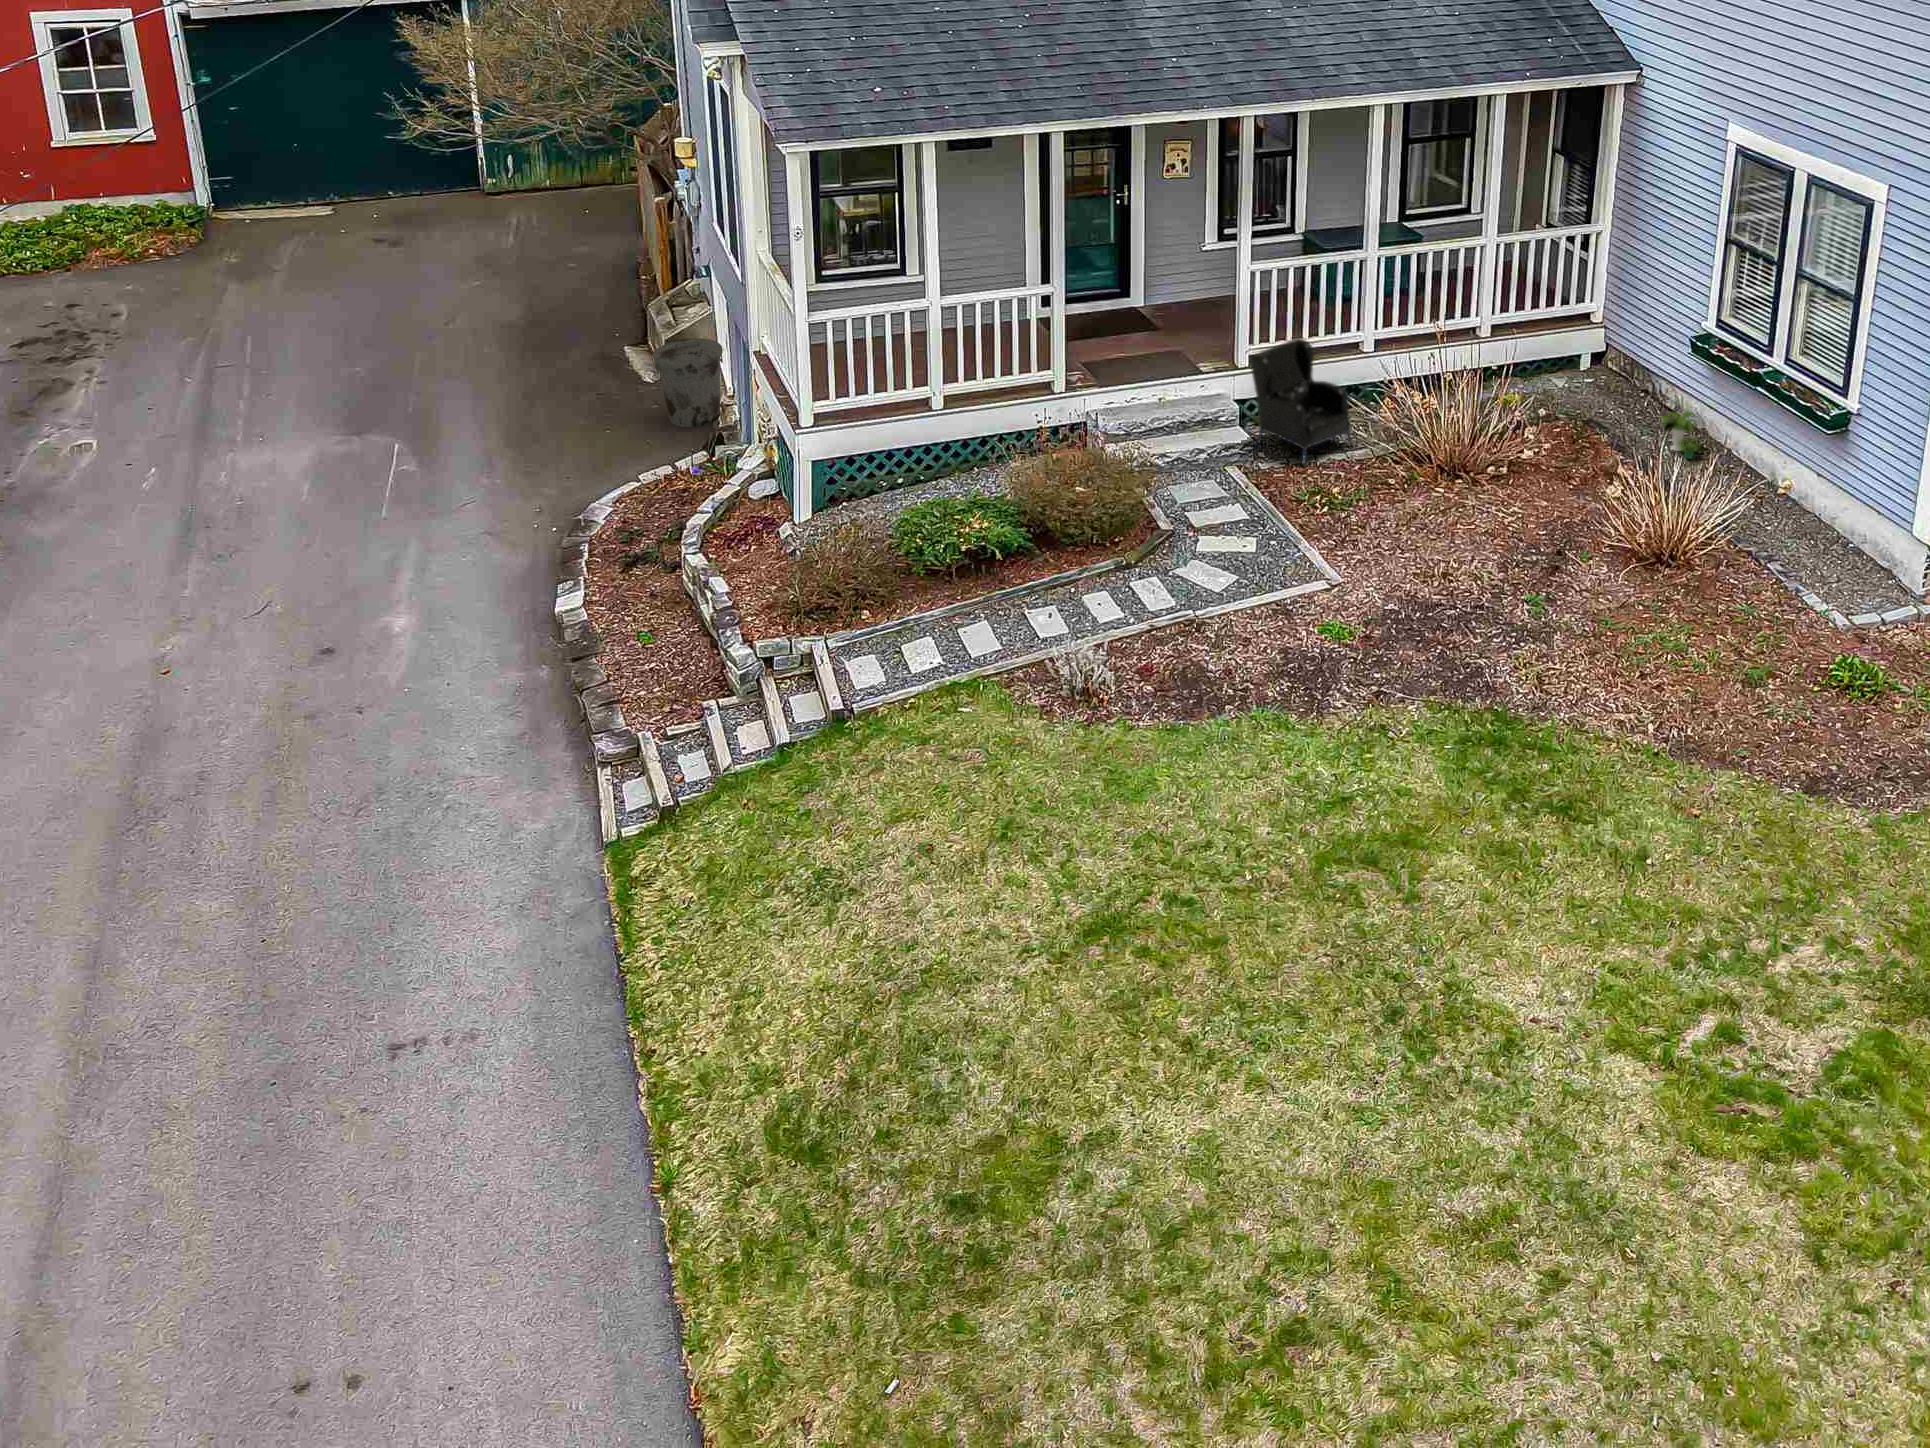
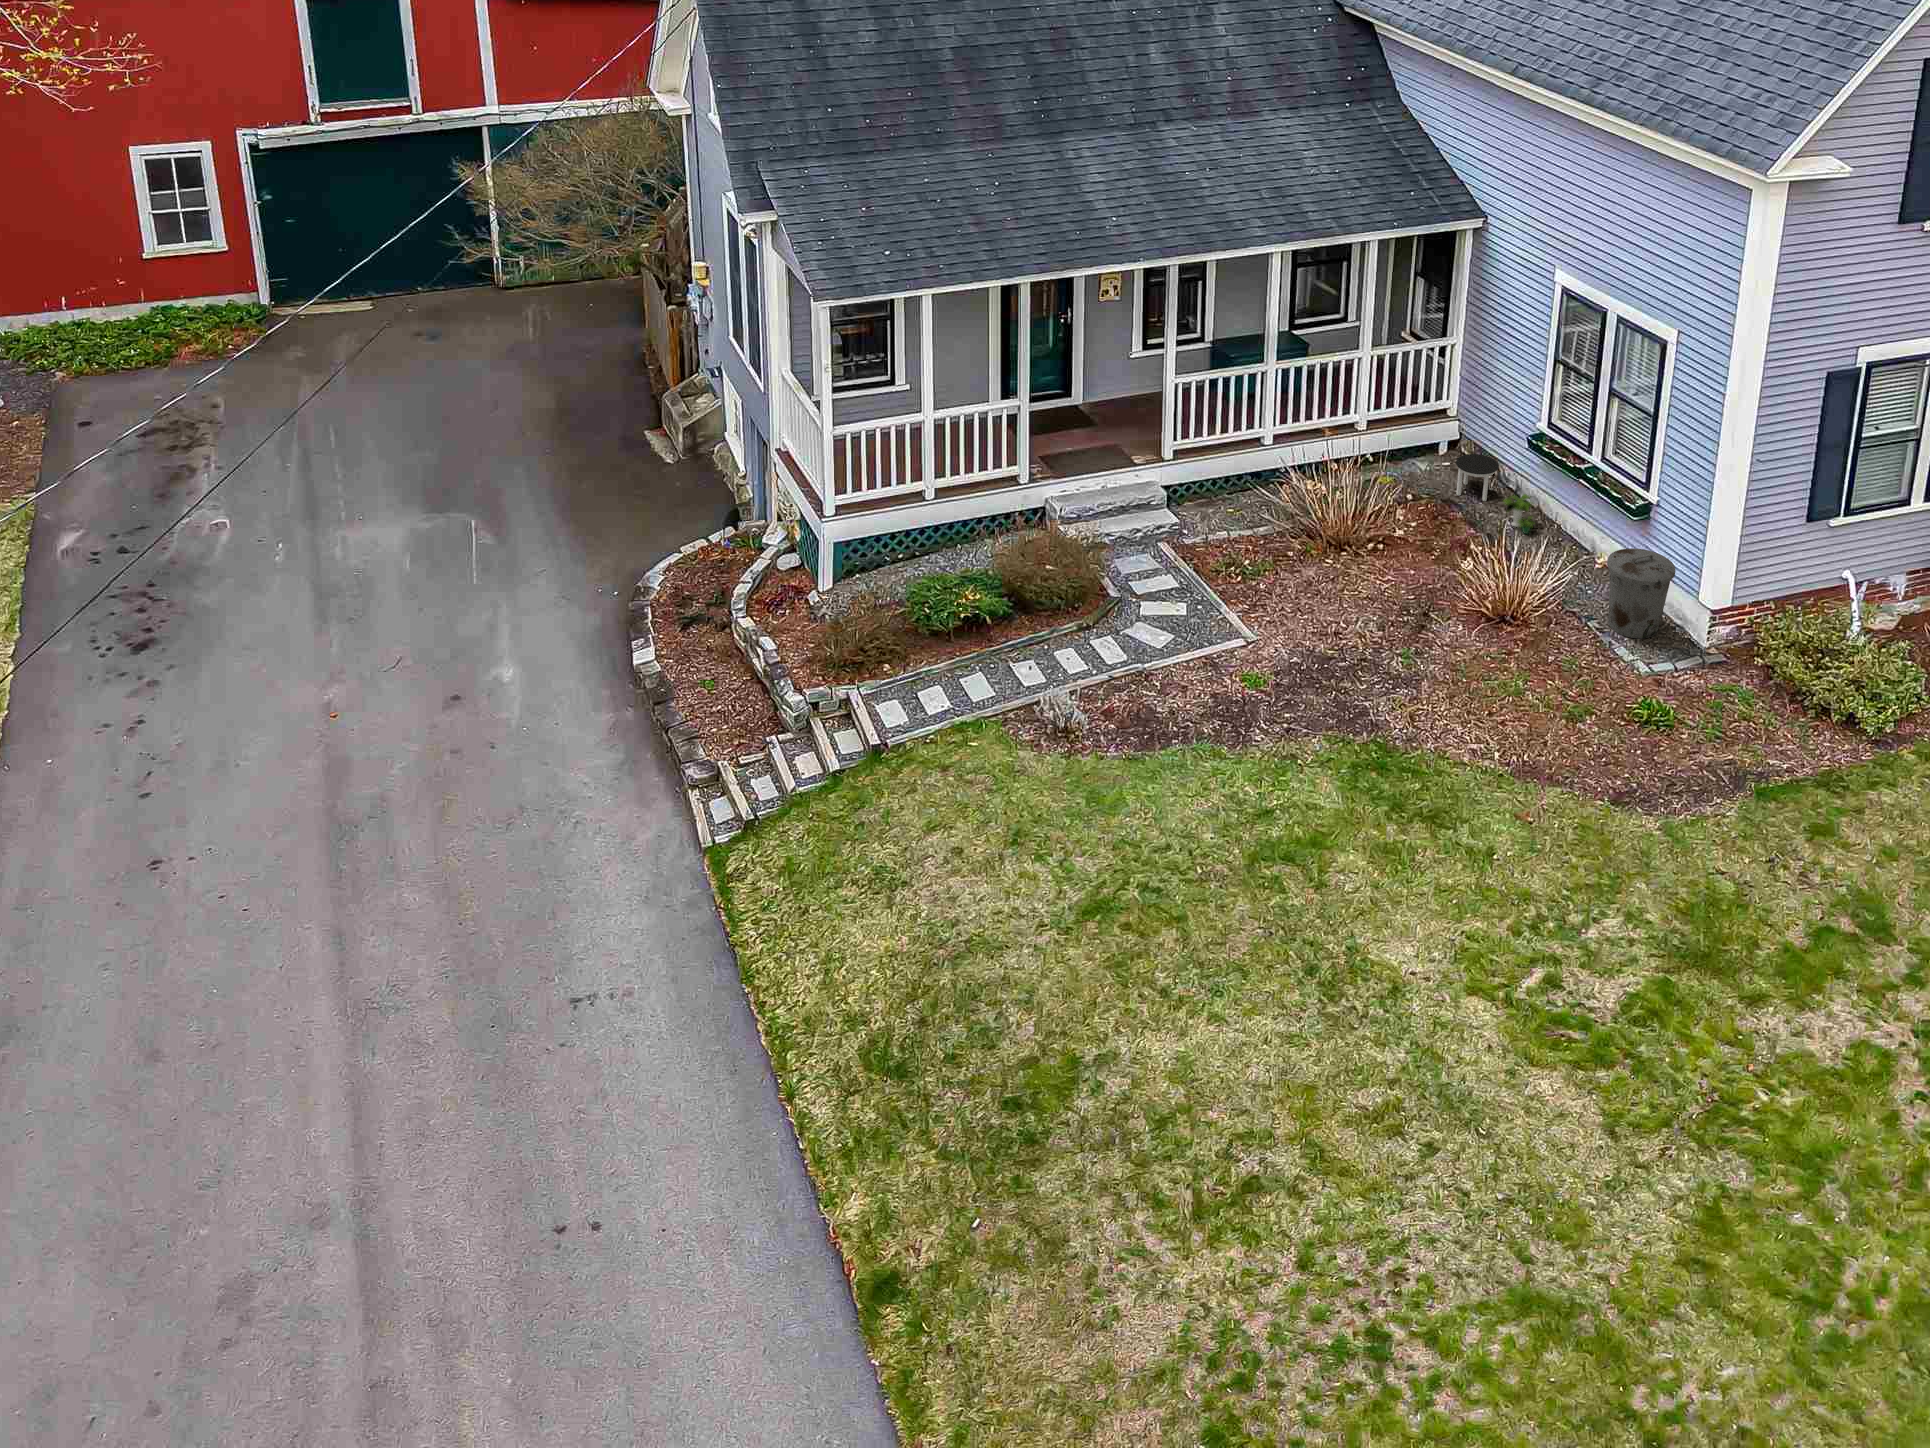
trash can: present [653,338,723,427] -> present [1607,548,1675,639]
armchair: present [1251,338,1353,466] -> none [1175,437,1258,542]
round table: none [1602,365,1655,422] -> present [1456,454,1499,501]

